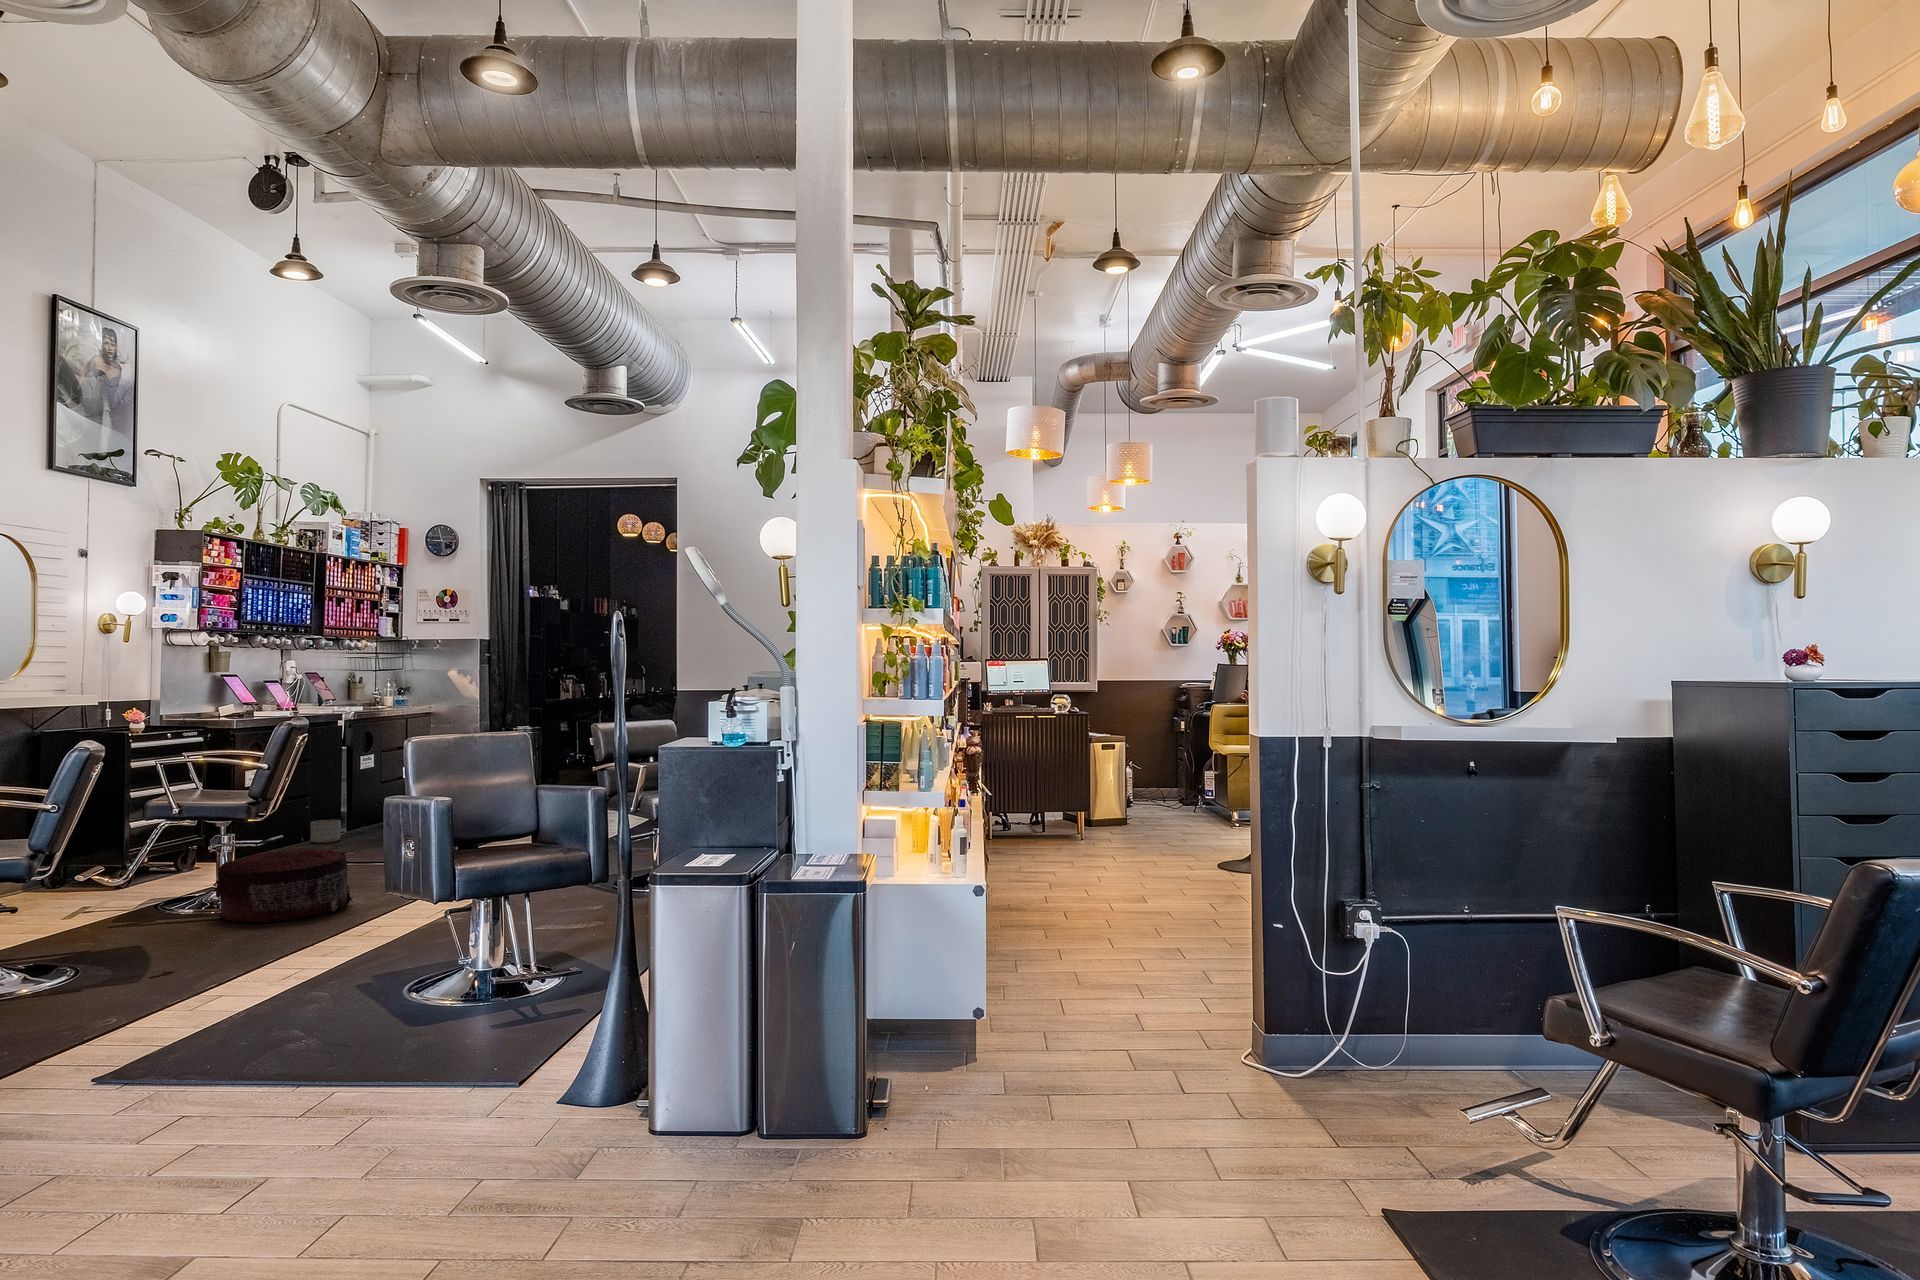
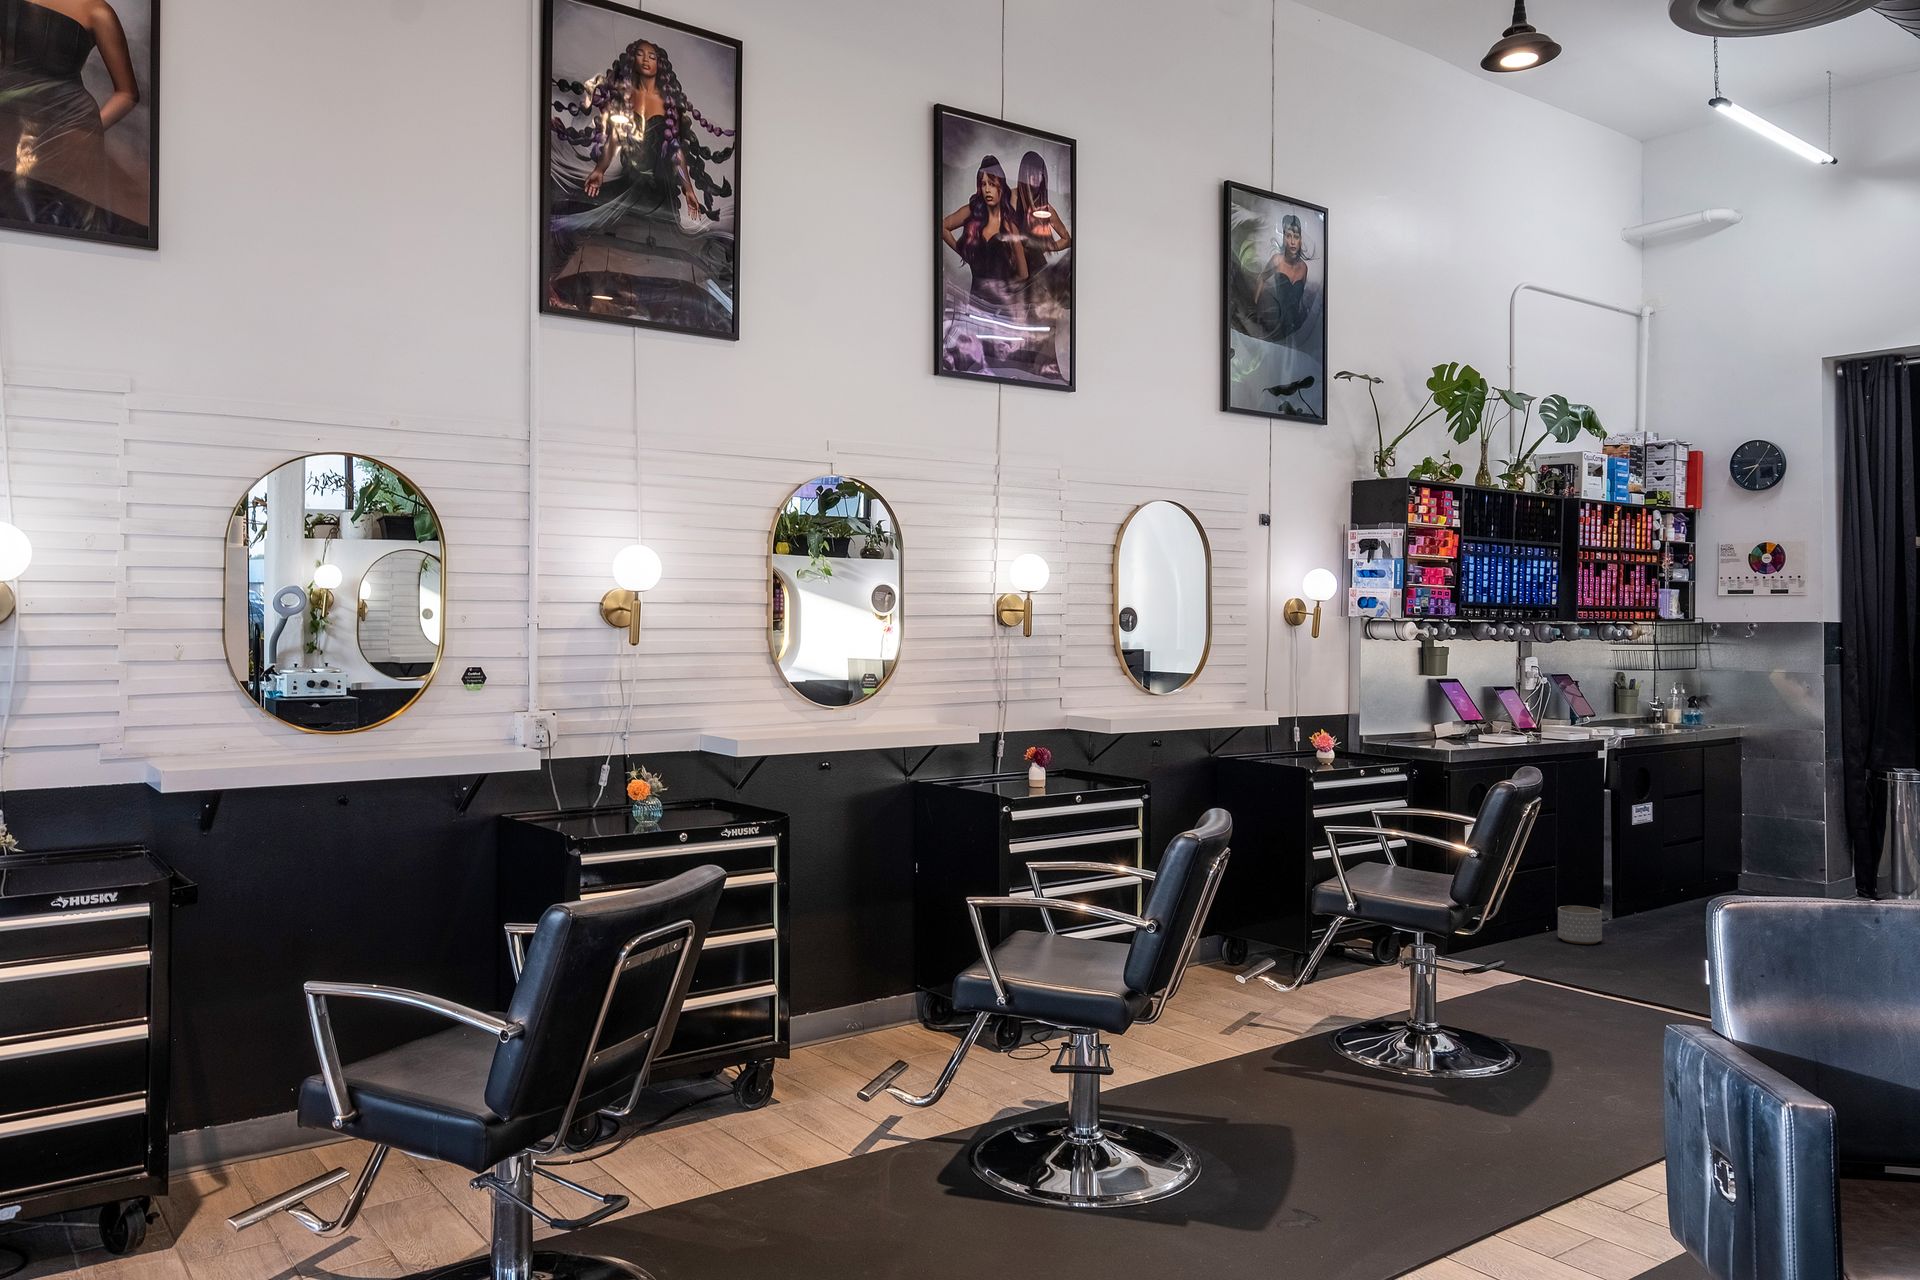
pouf: present [216,849,353,923] -> none [1399,991,1618,1137]

